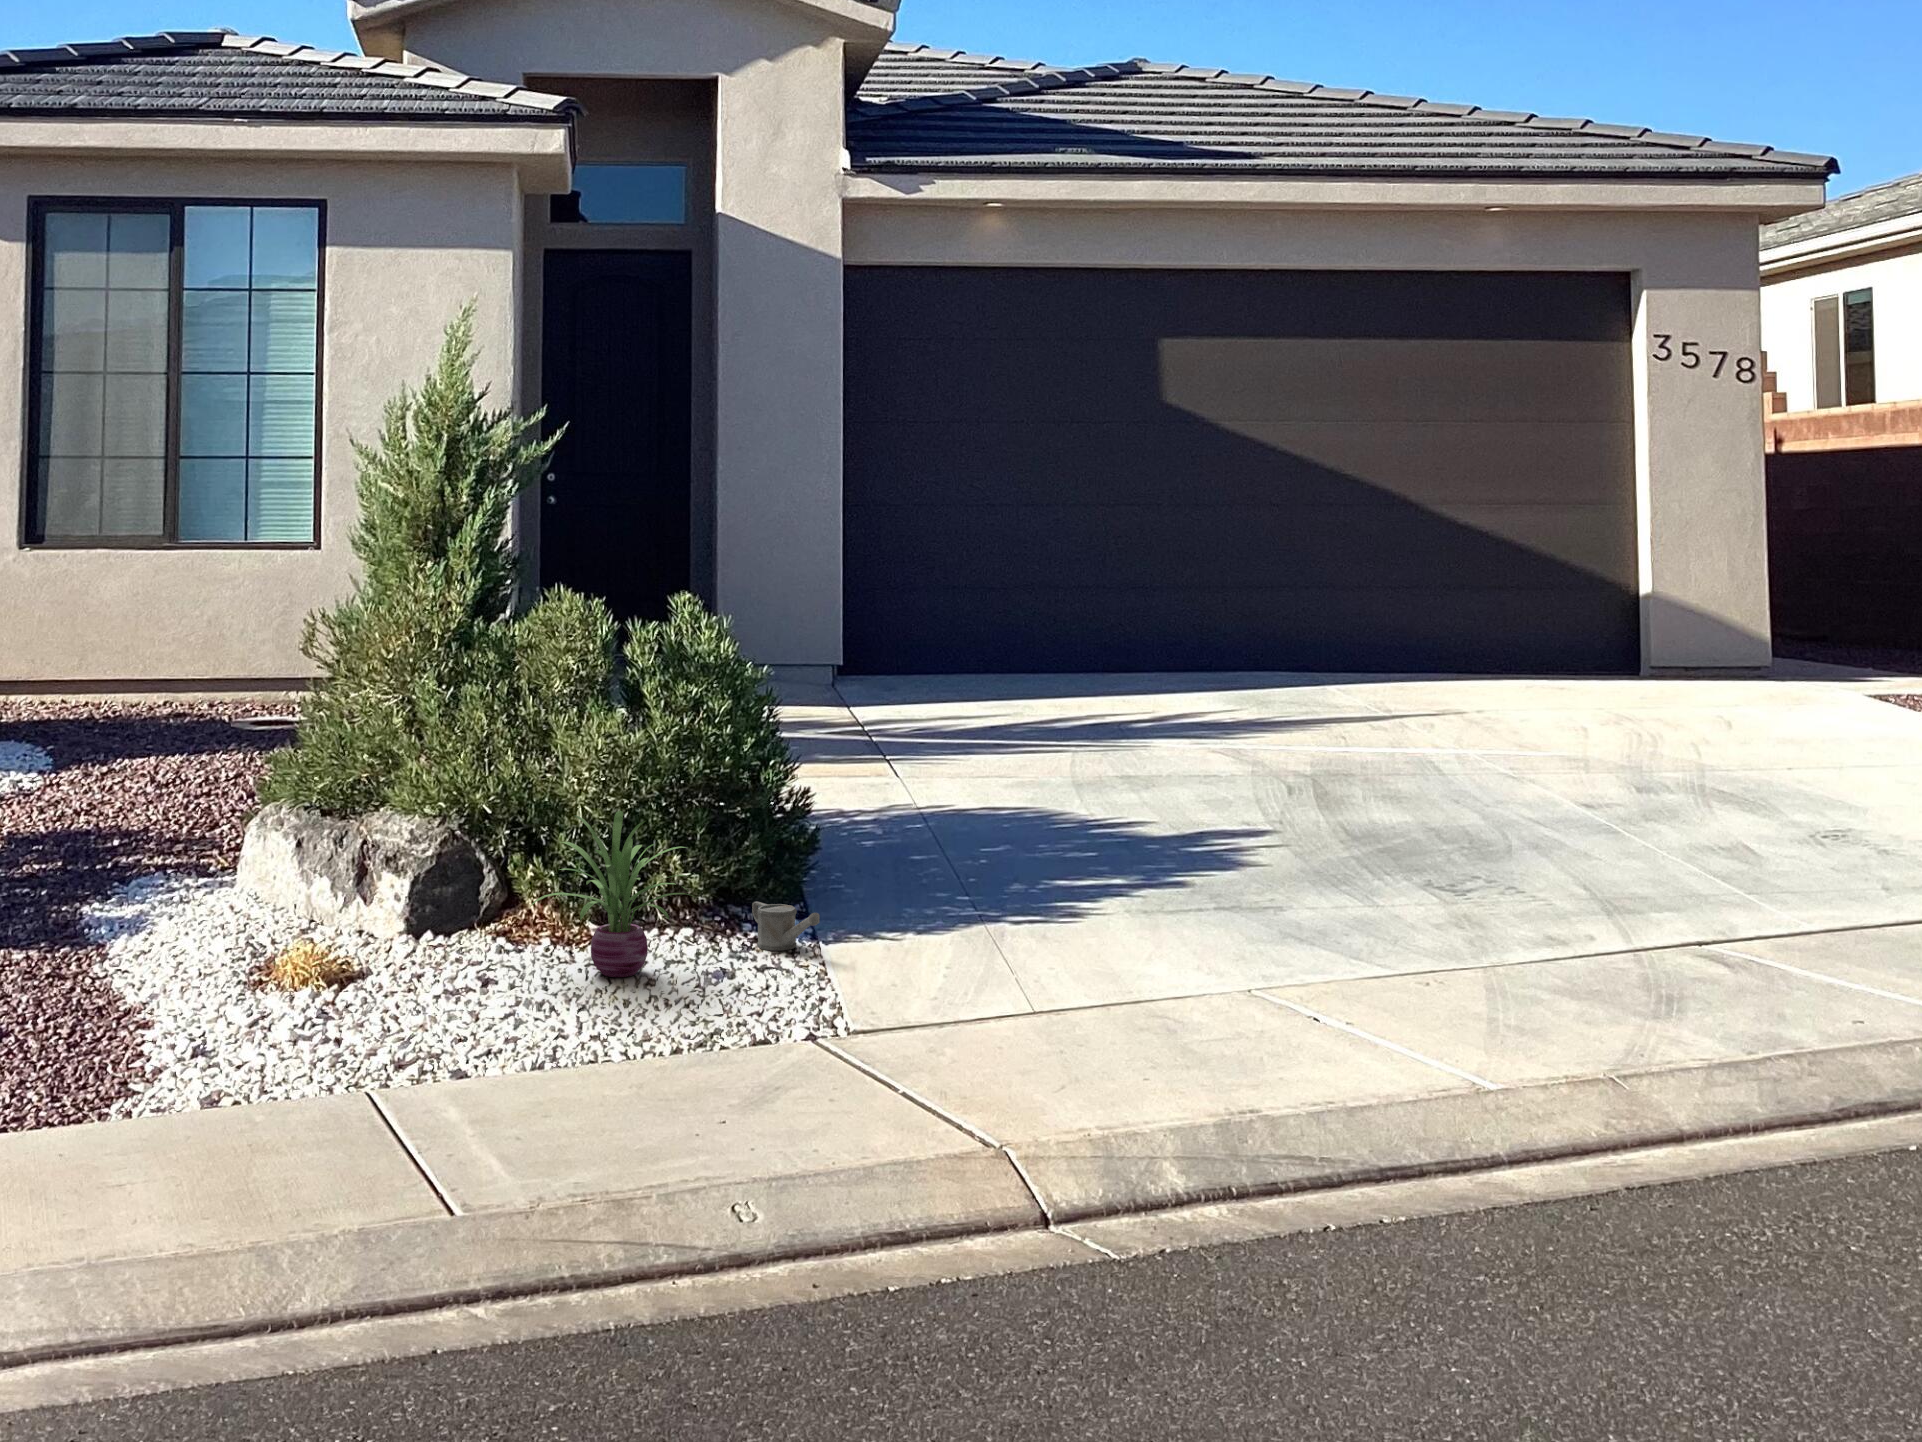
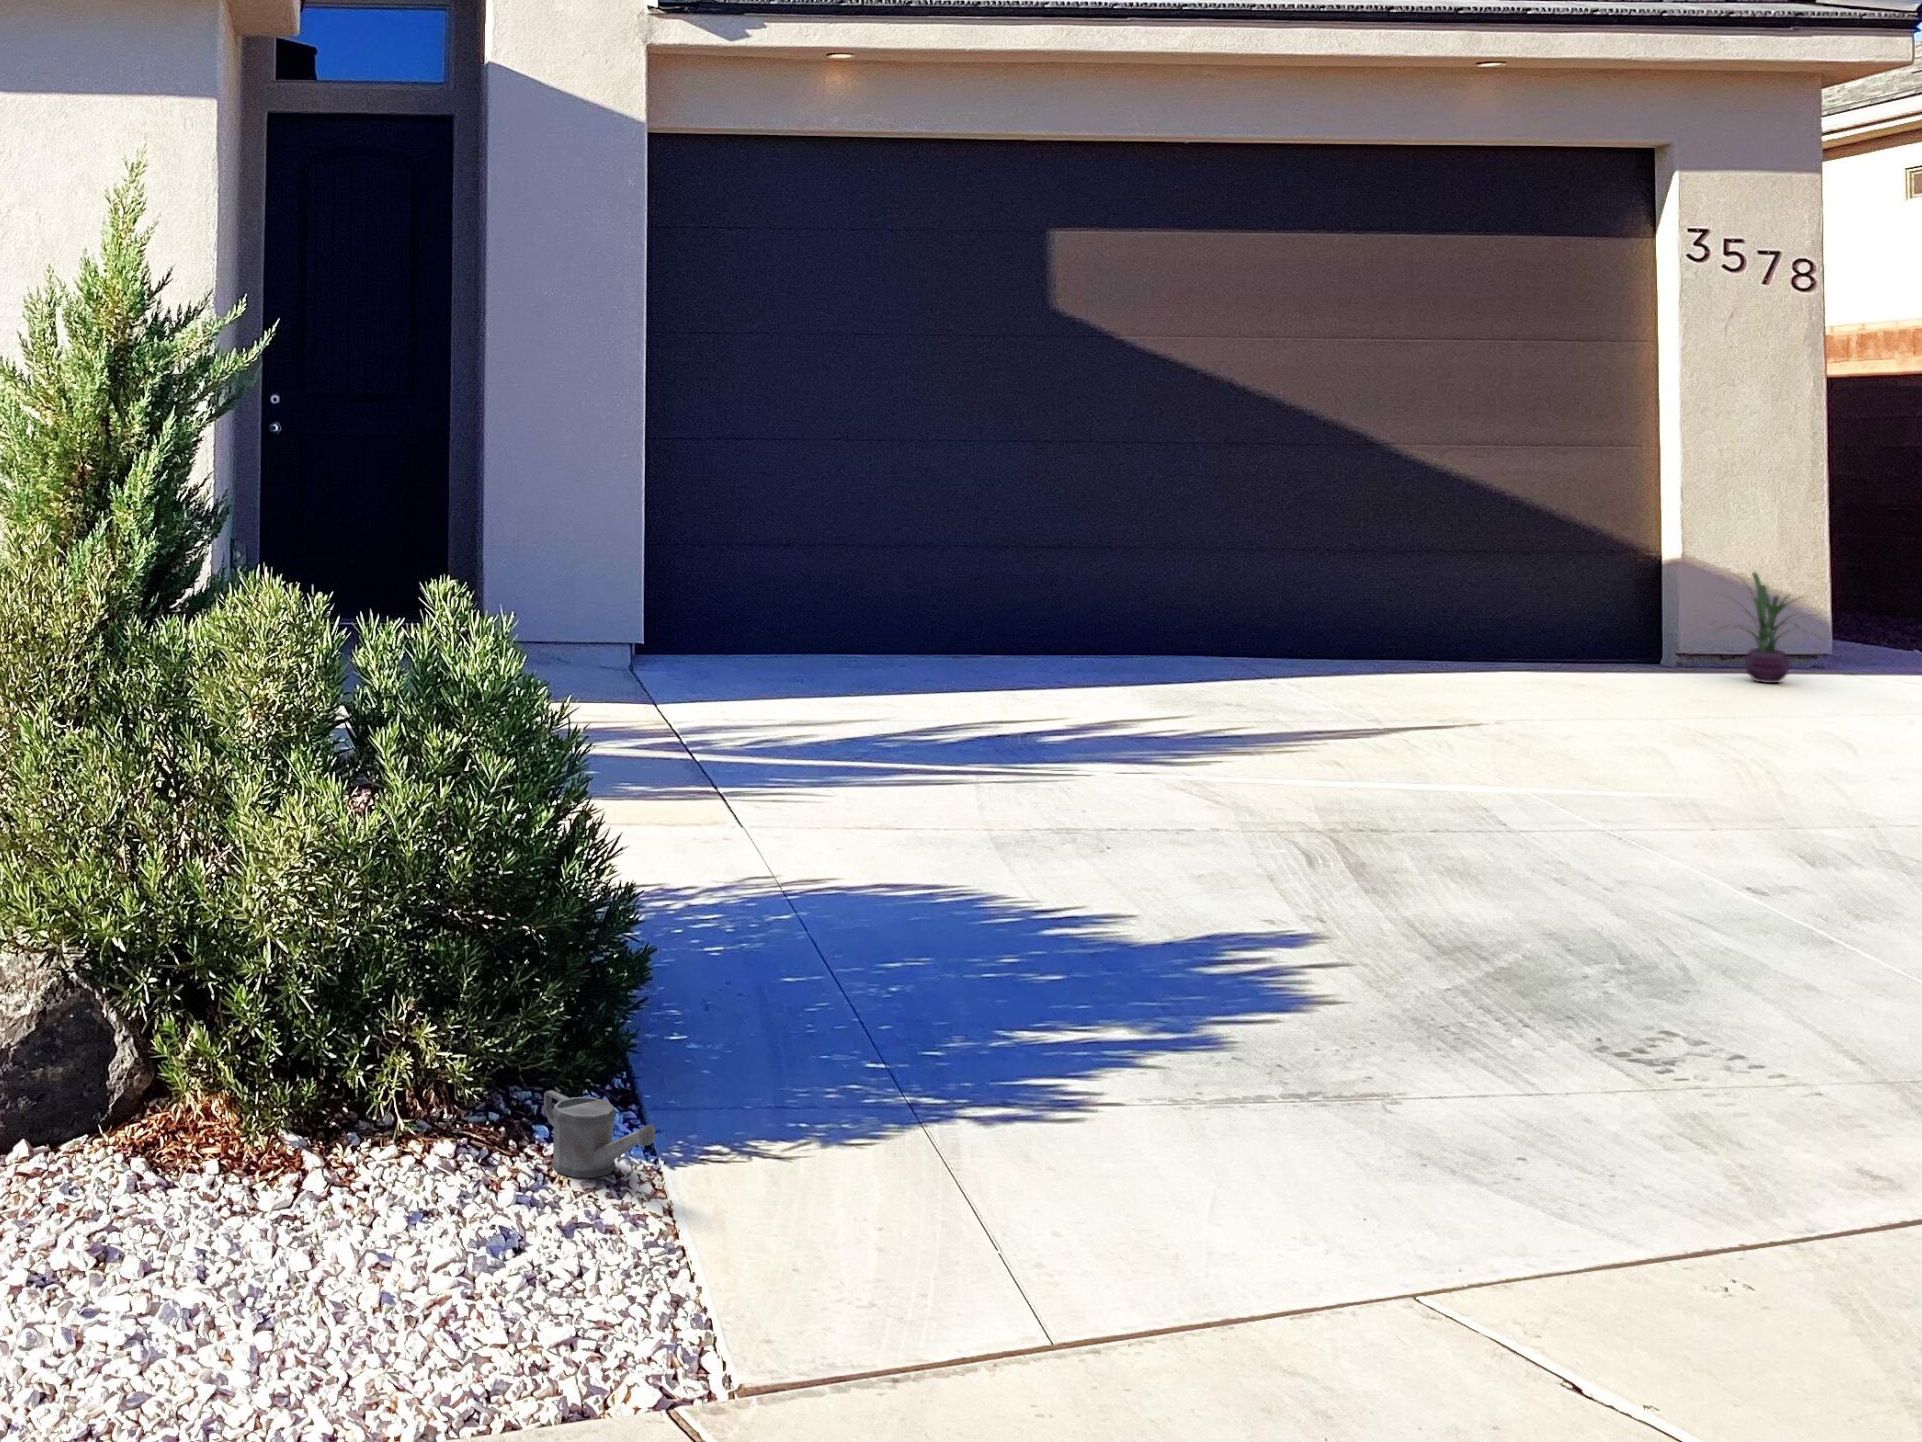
decorative plant: present [531,811,687,977] -> present [1717,572,1812,683]

